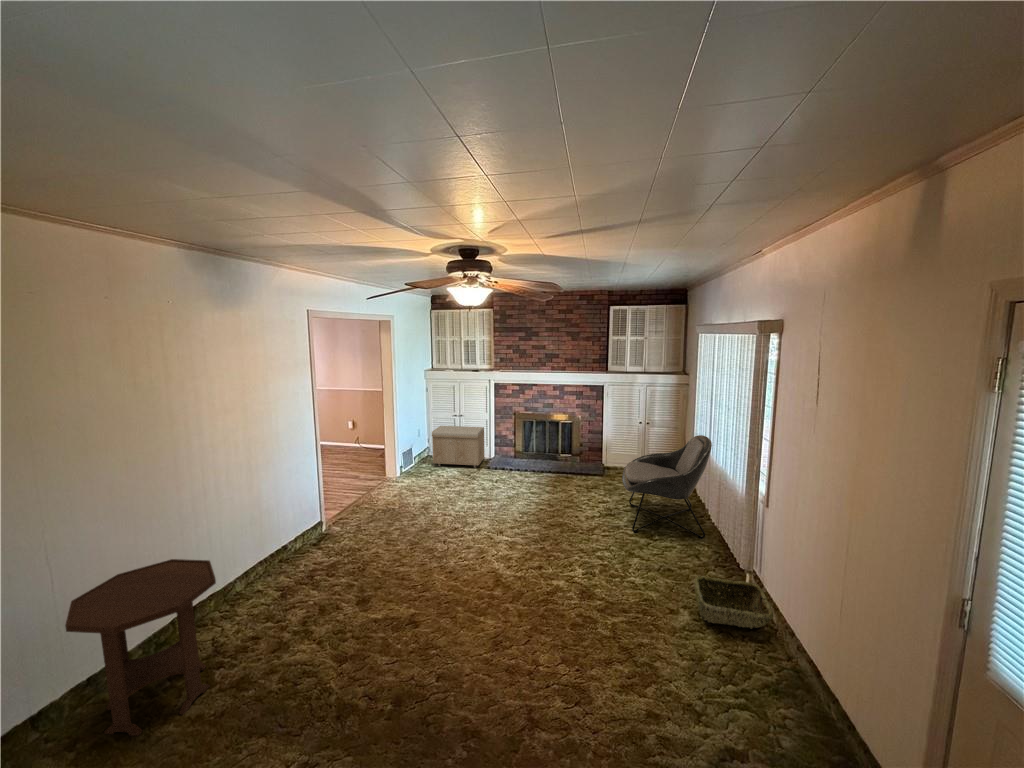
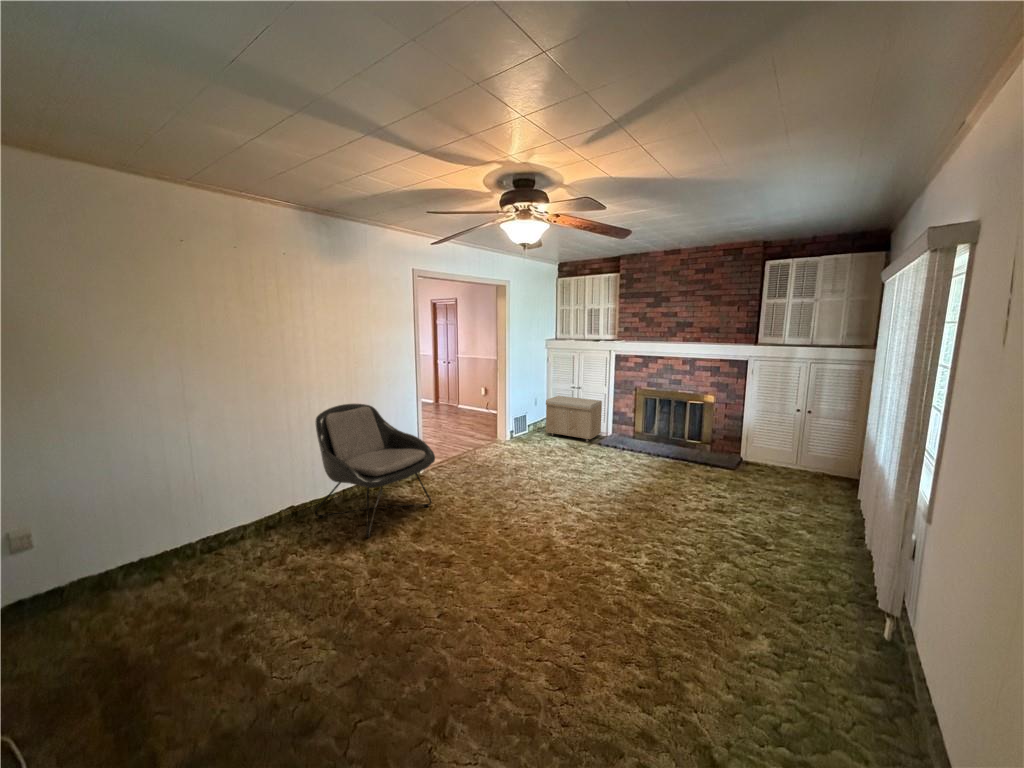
lounge chair: present [622,435,712,539] -> present [315,404,435,538]
side table: present [65,559,216,736] -> none [171,459,286,587]
woven basket: present [694,576,773,629] -> none [779,596,901,691]

